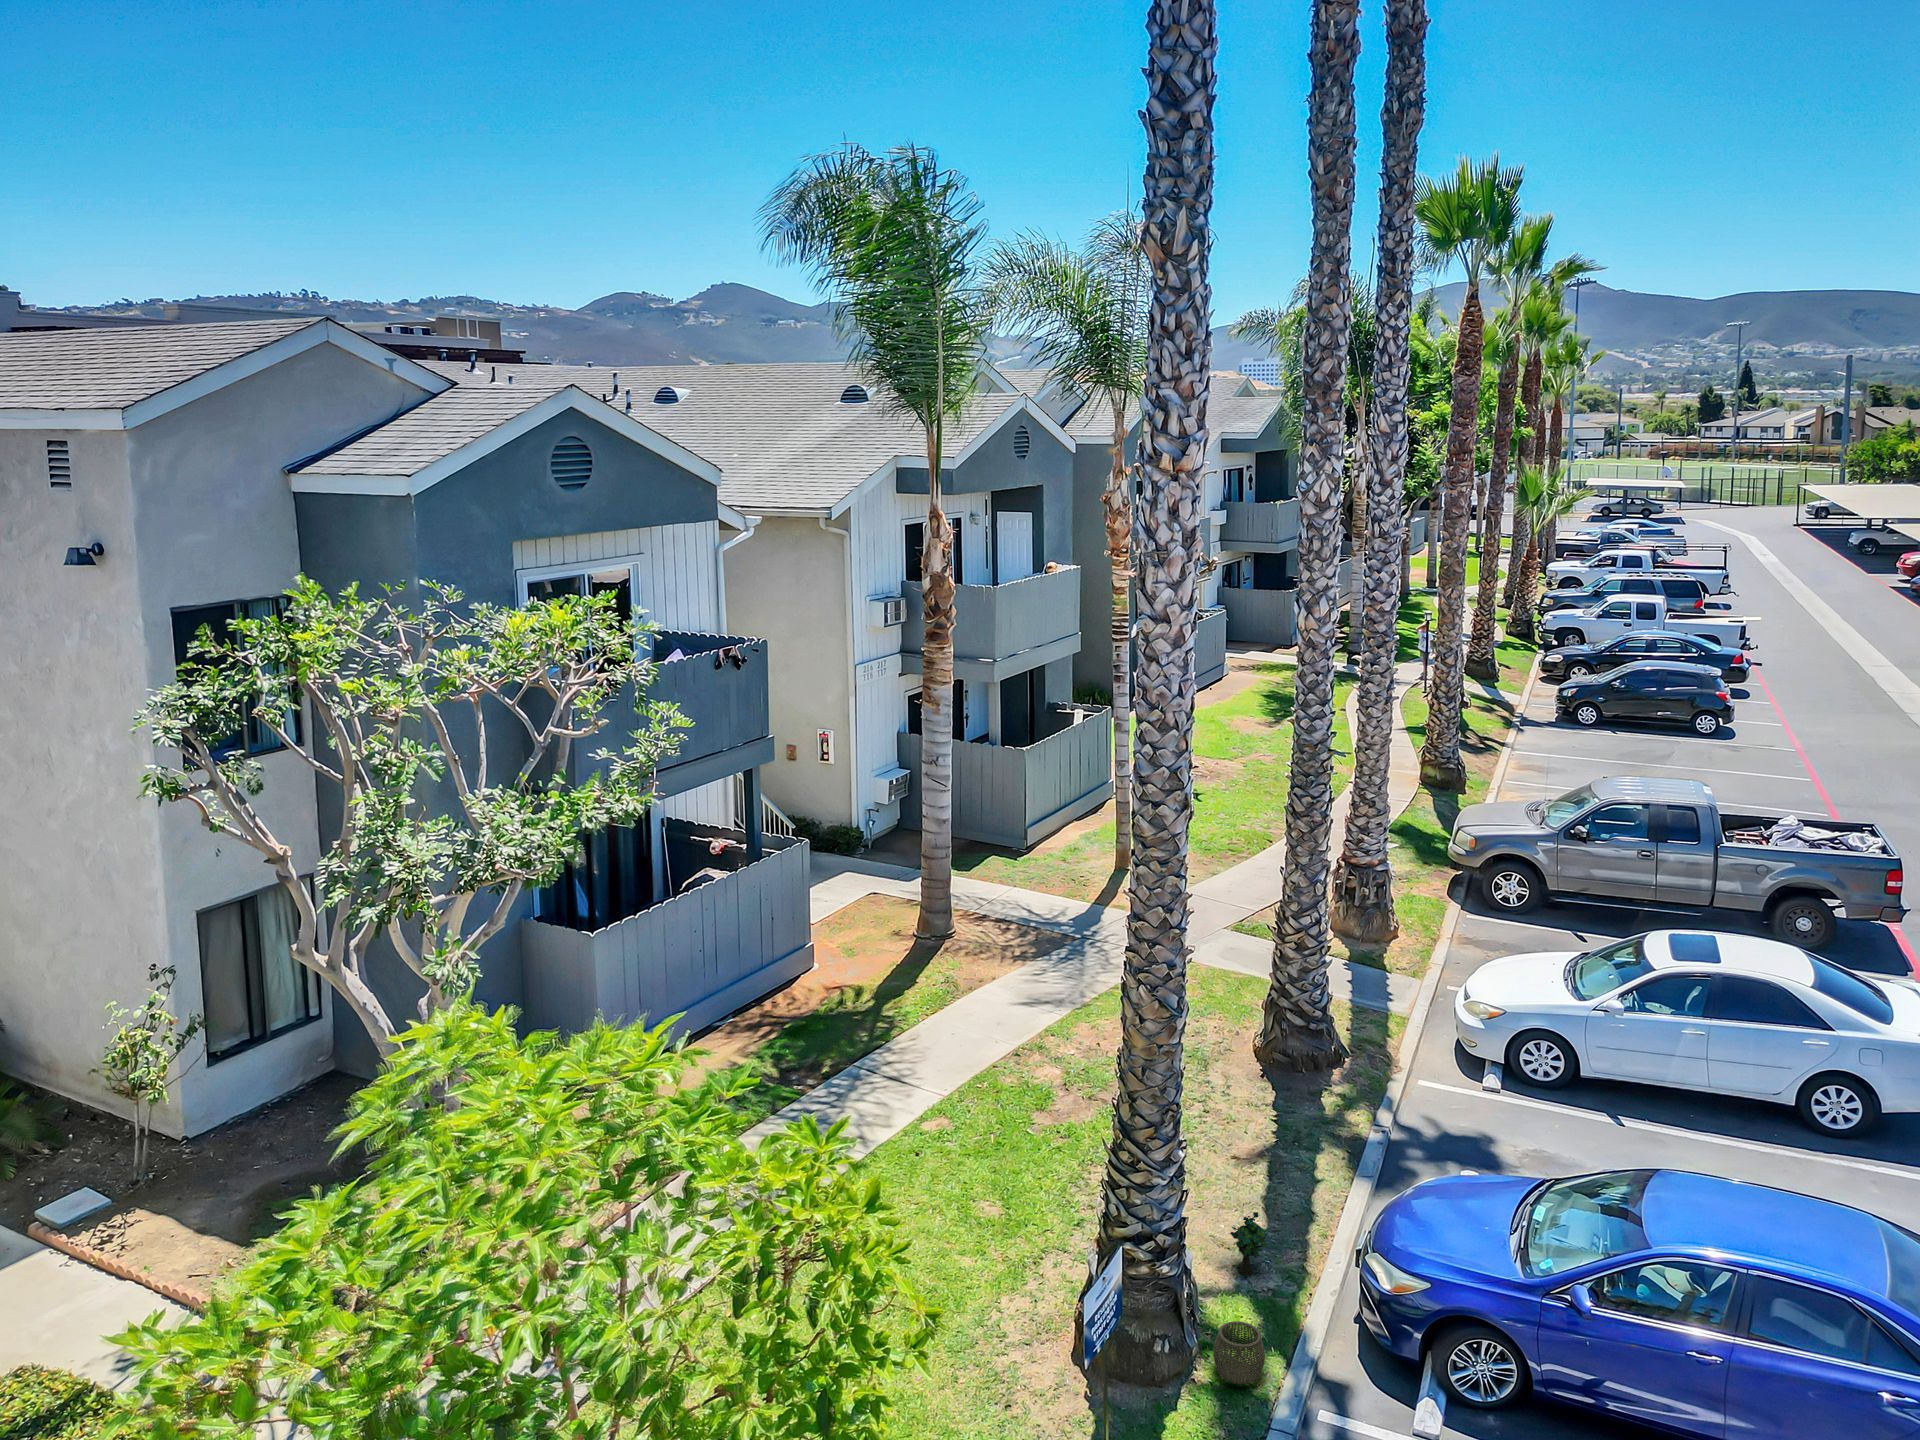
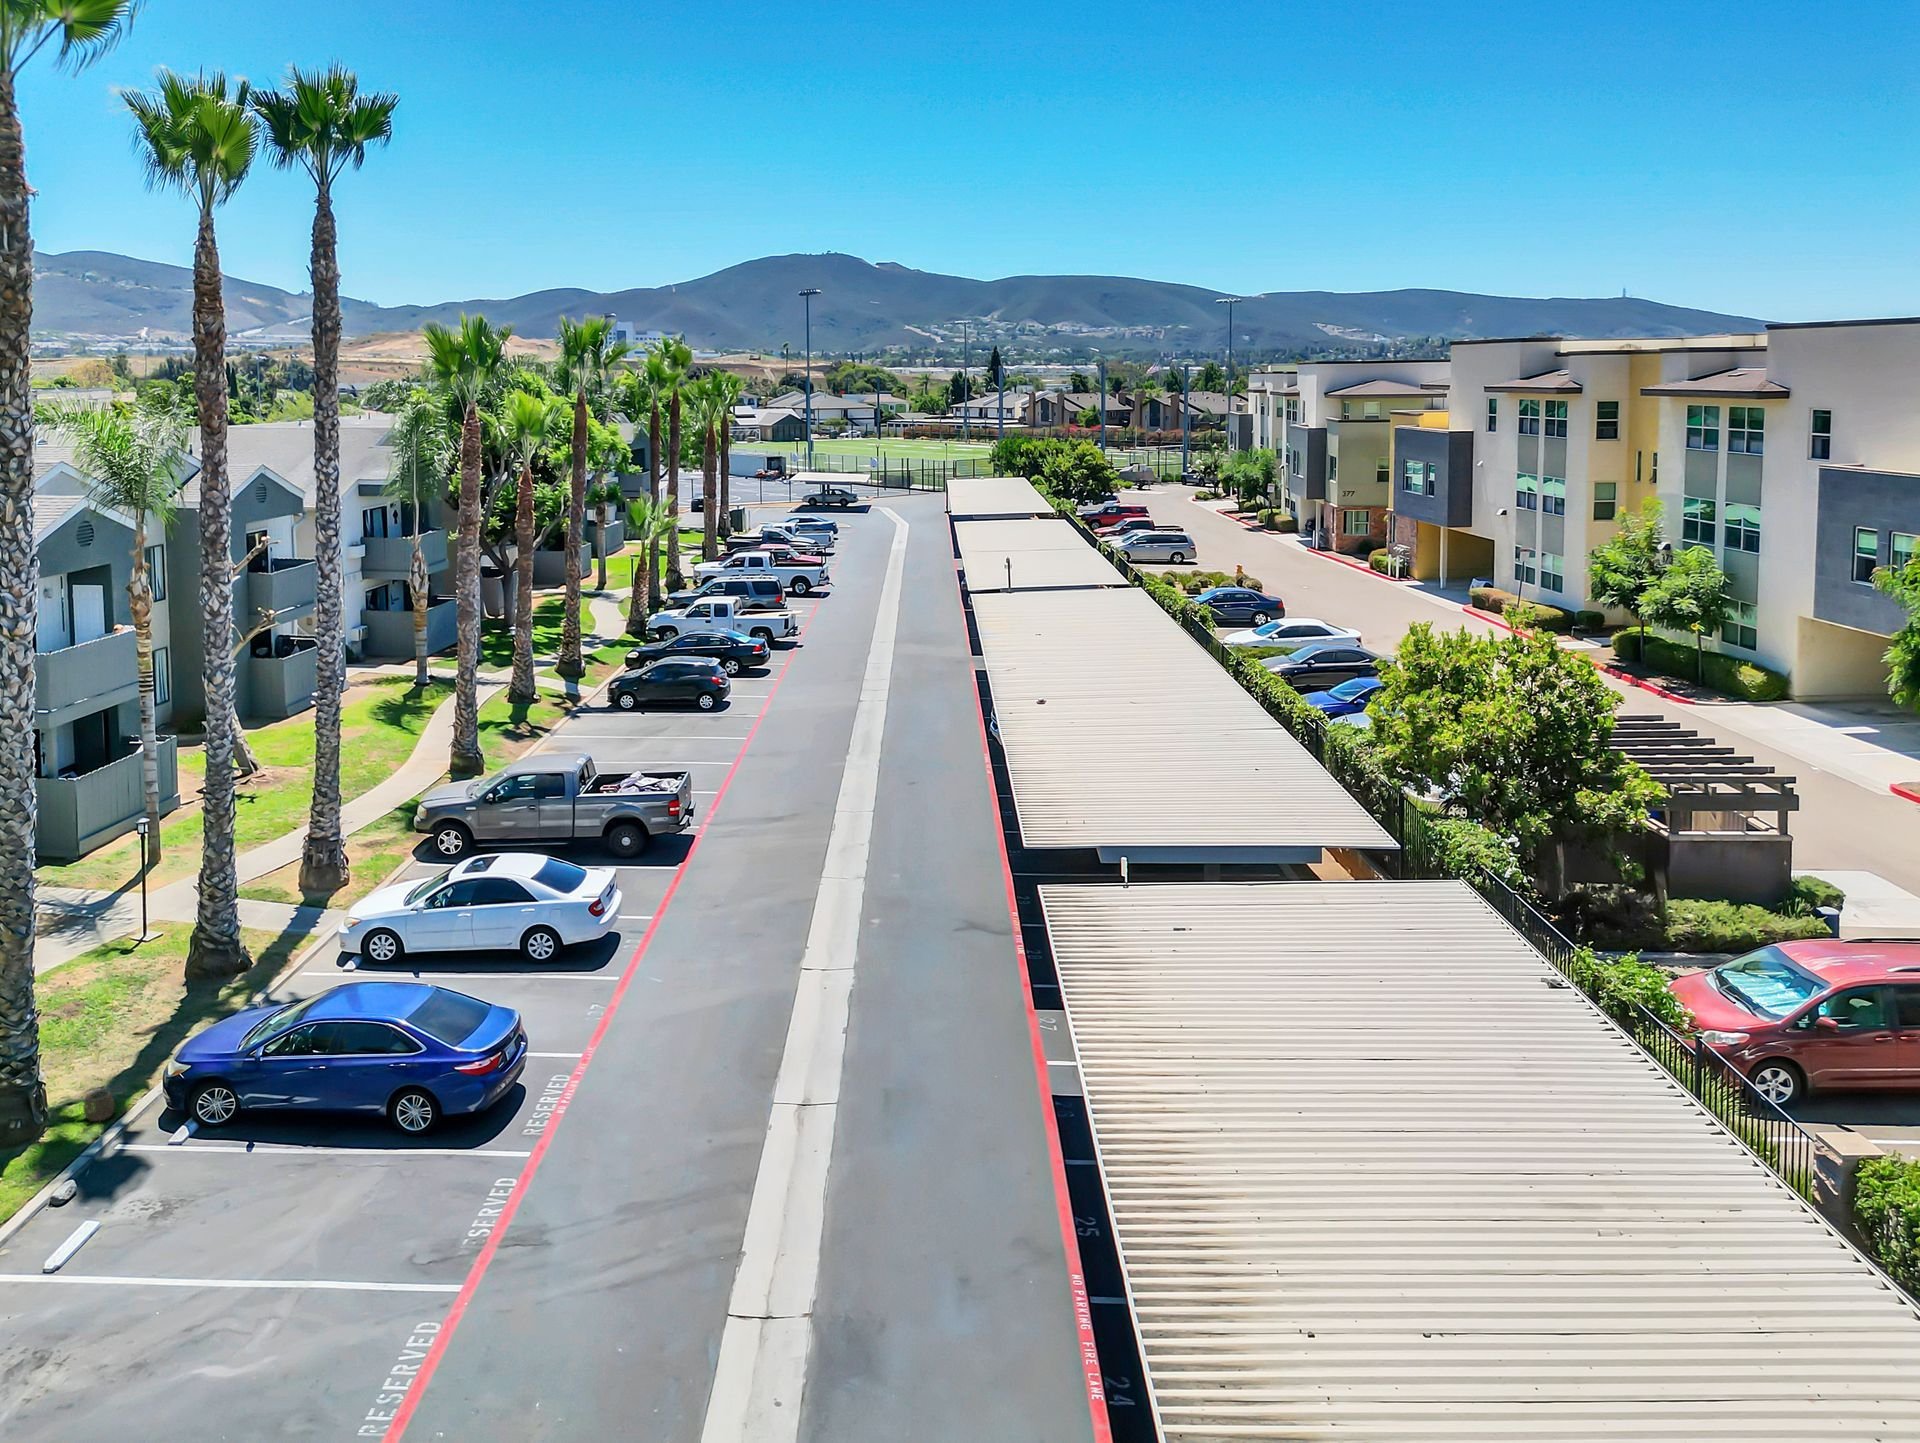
decorative plant: present [1230,1212,1267,1275] -> none [116,1040,141,1077]

